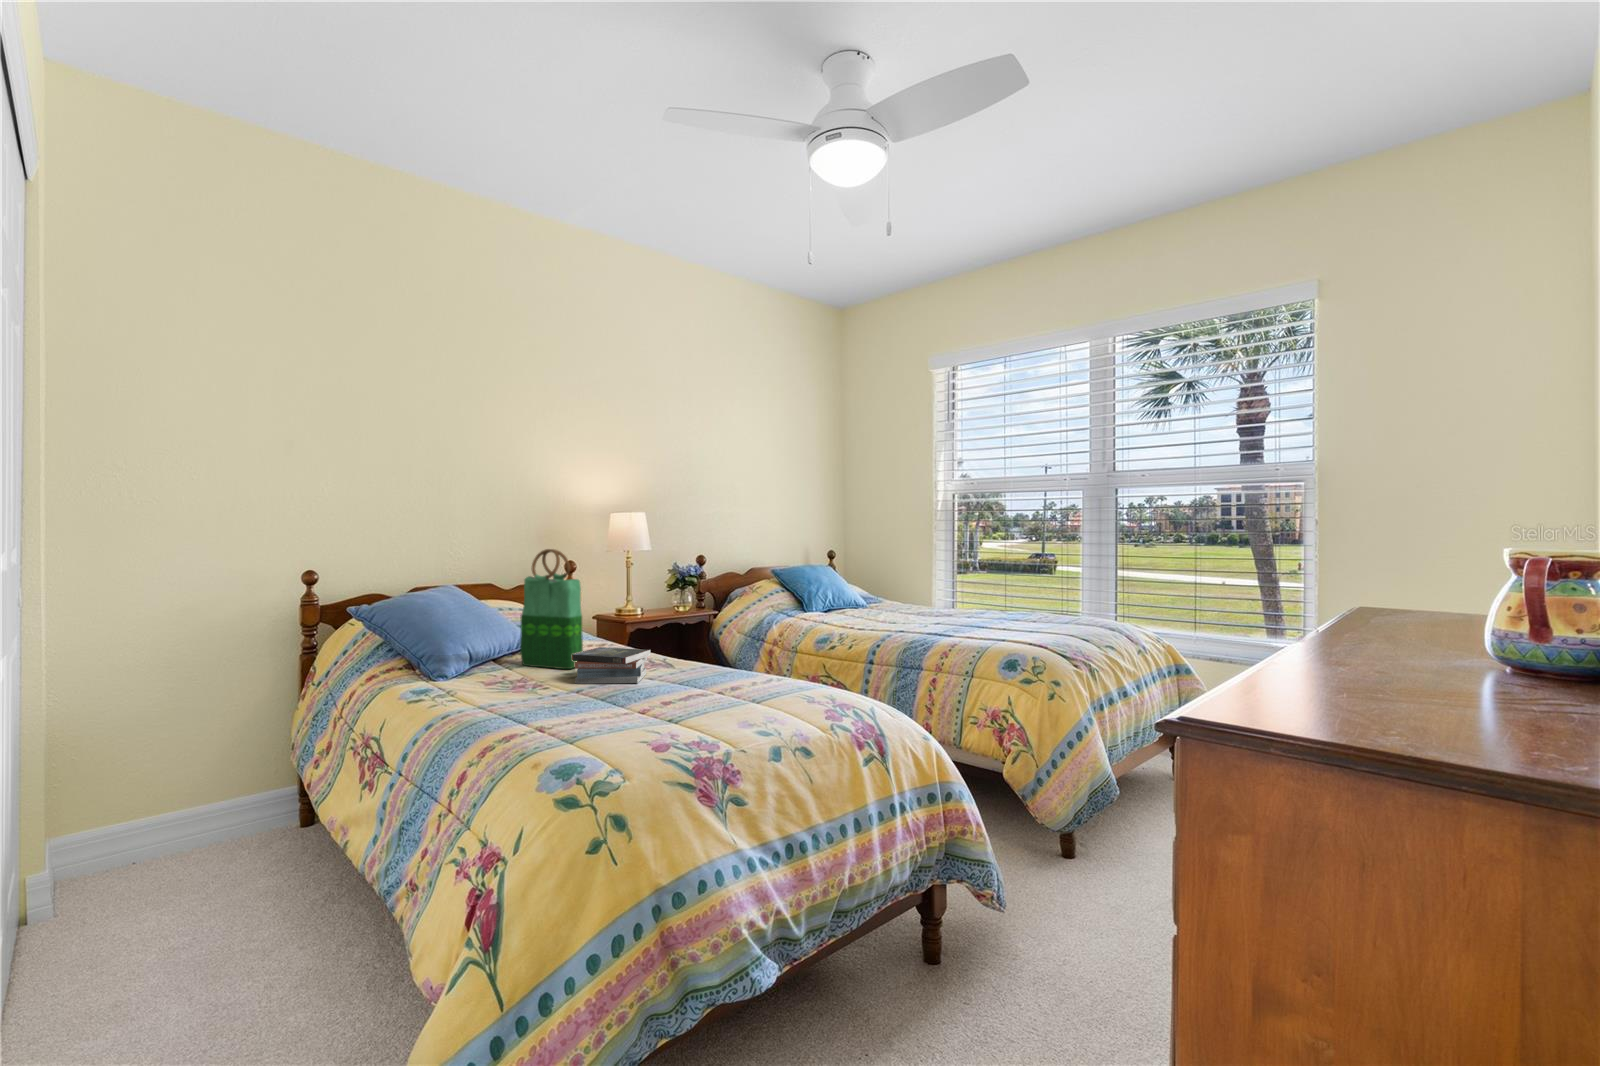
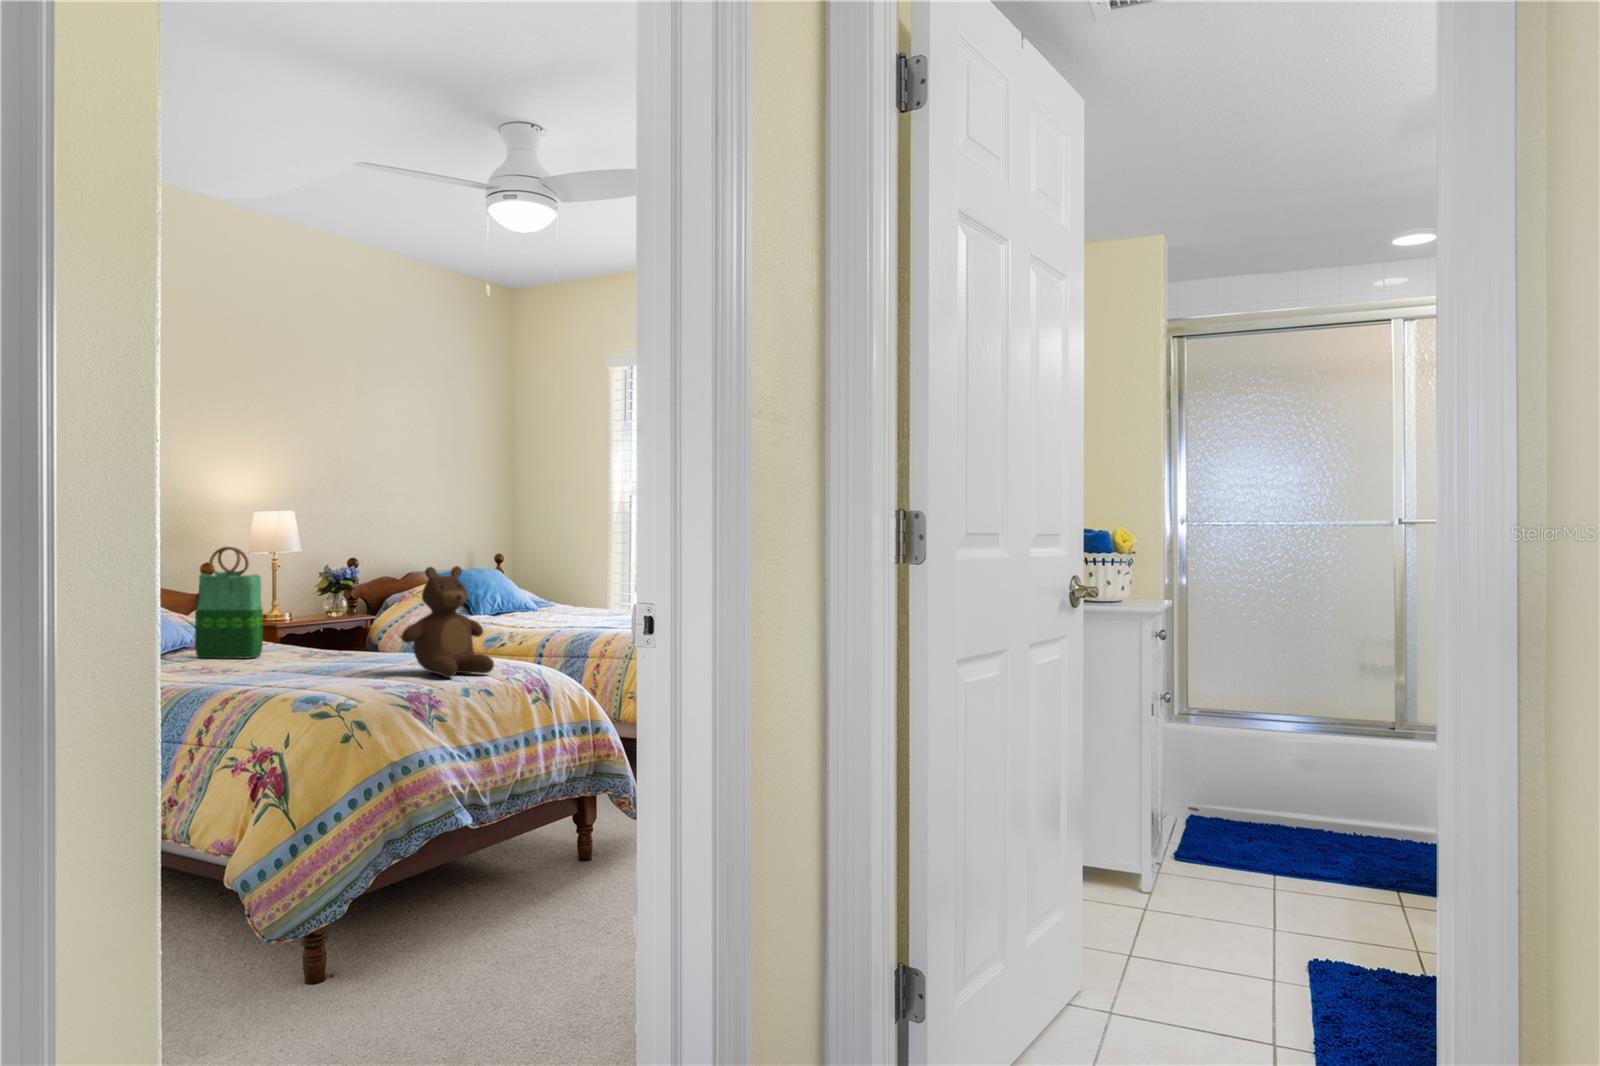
teddy bear: none [701,577,815,728] -> present [401,566,494,678]
book: present [572,647,650,684] -> none [263,636,337,665]

